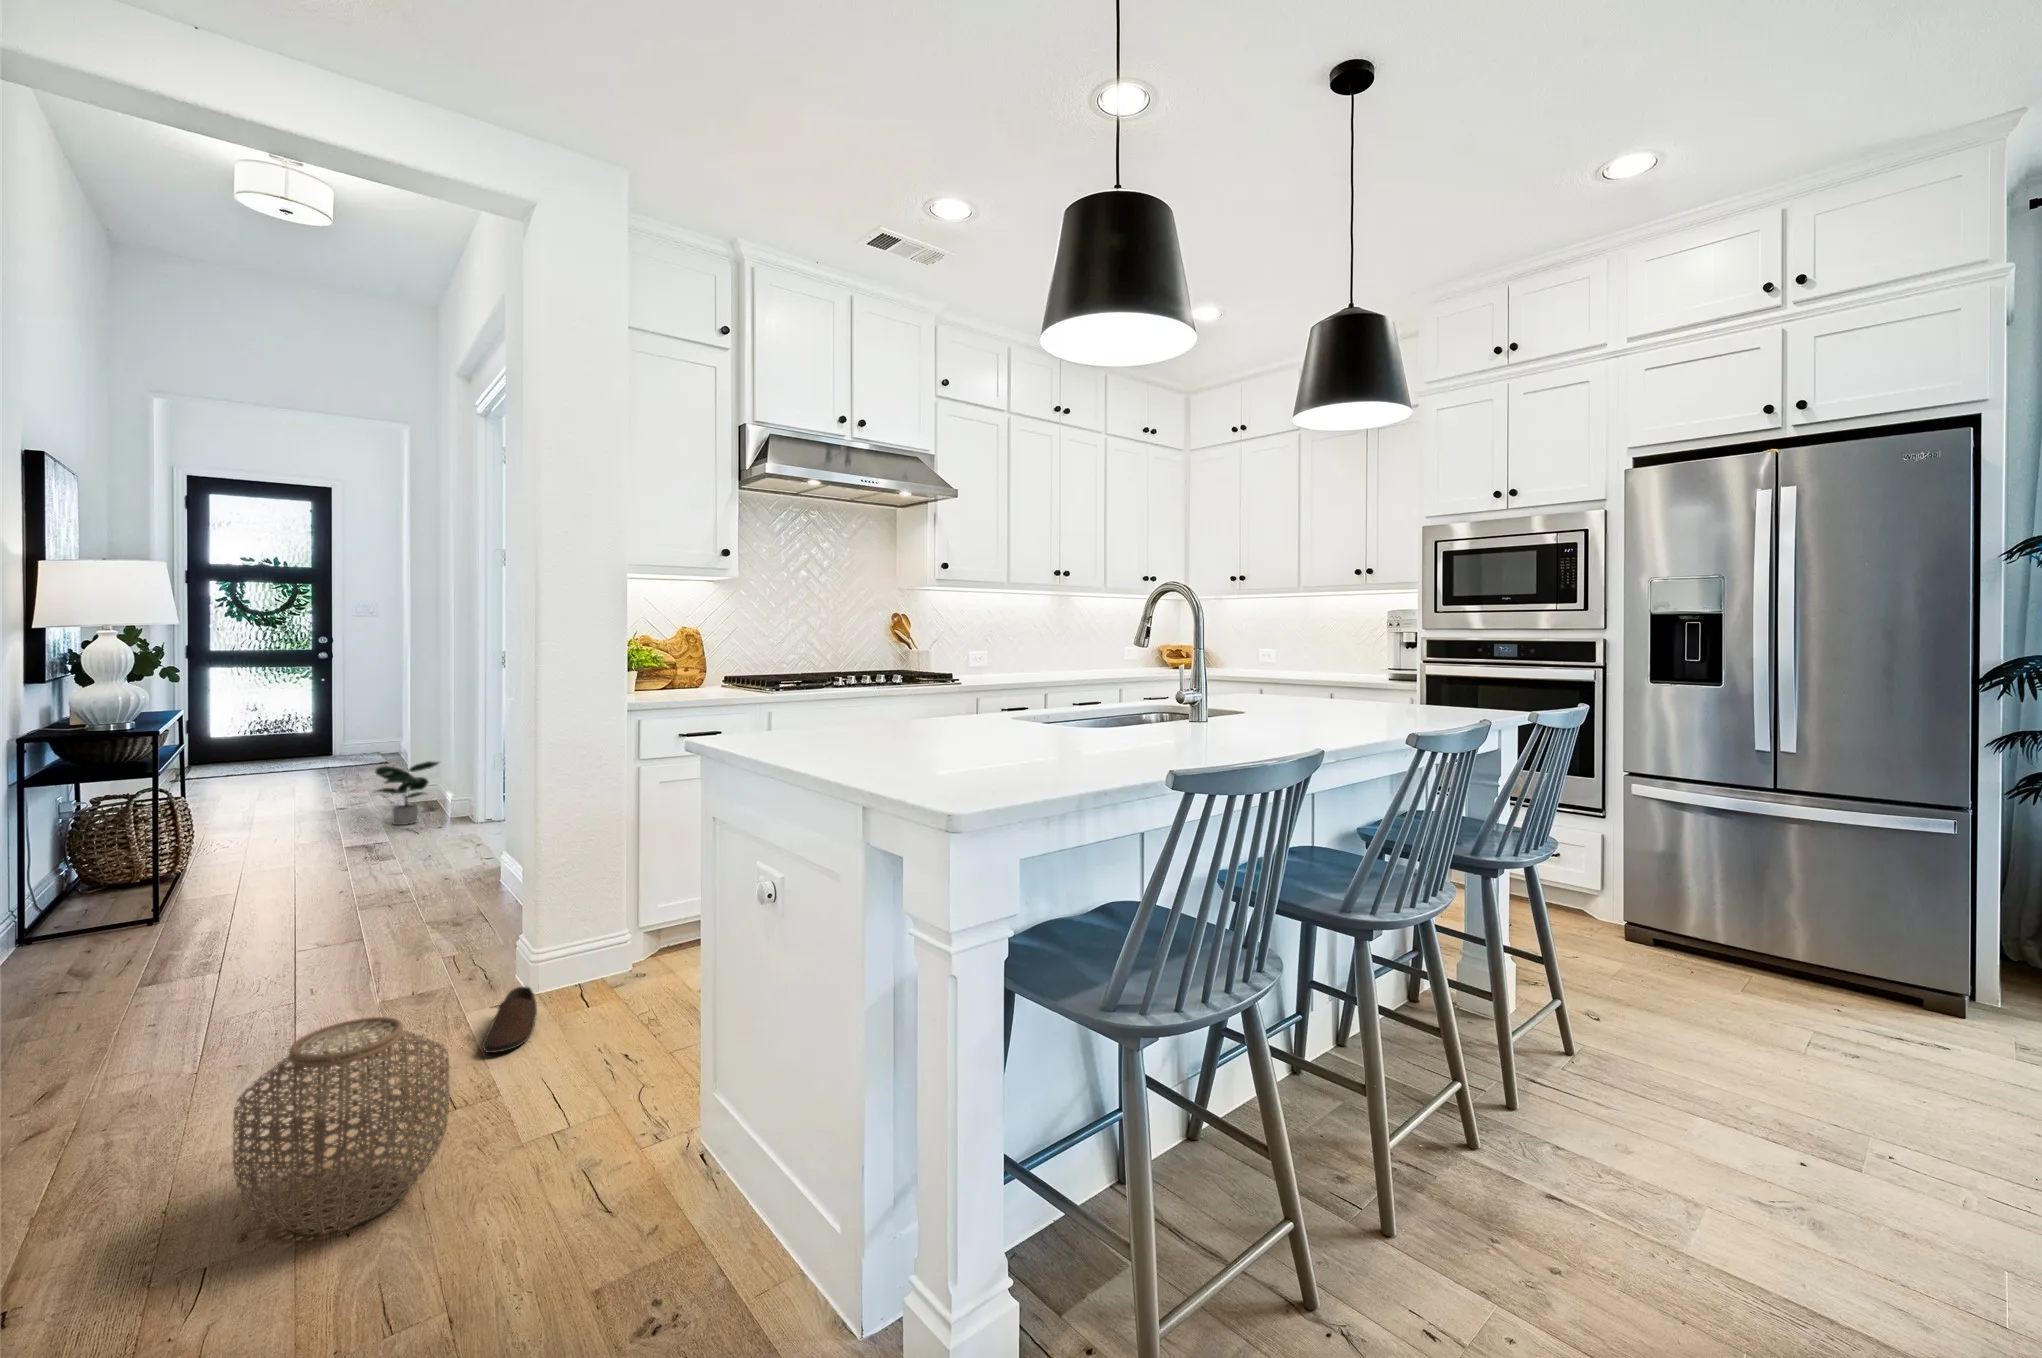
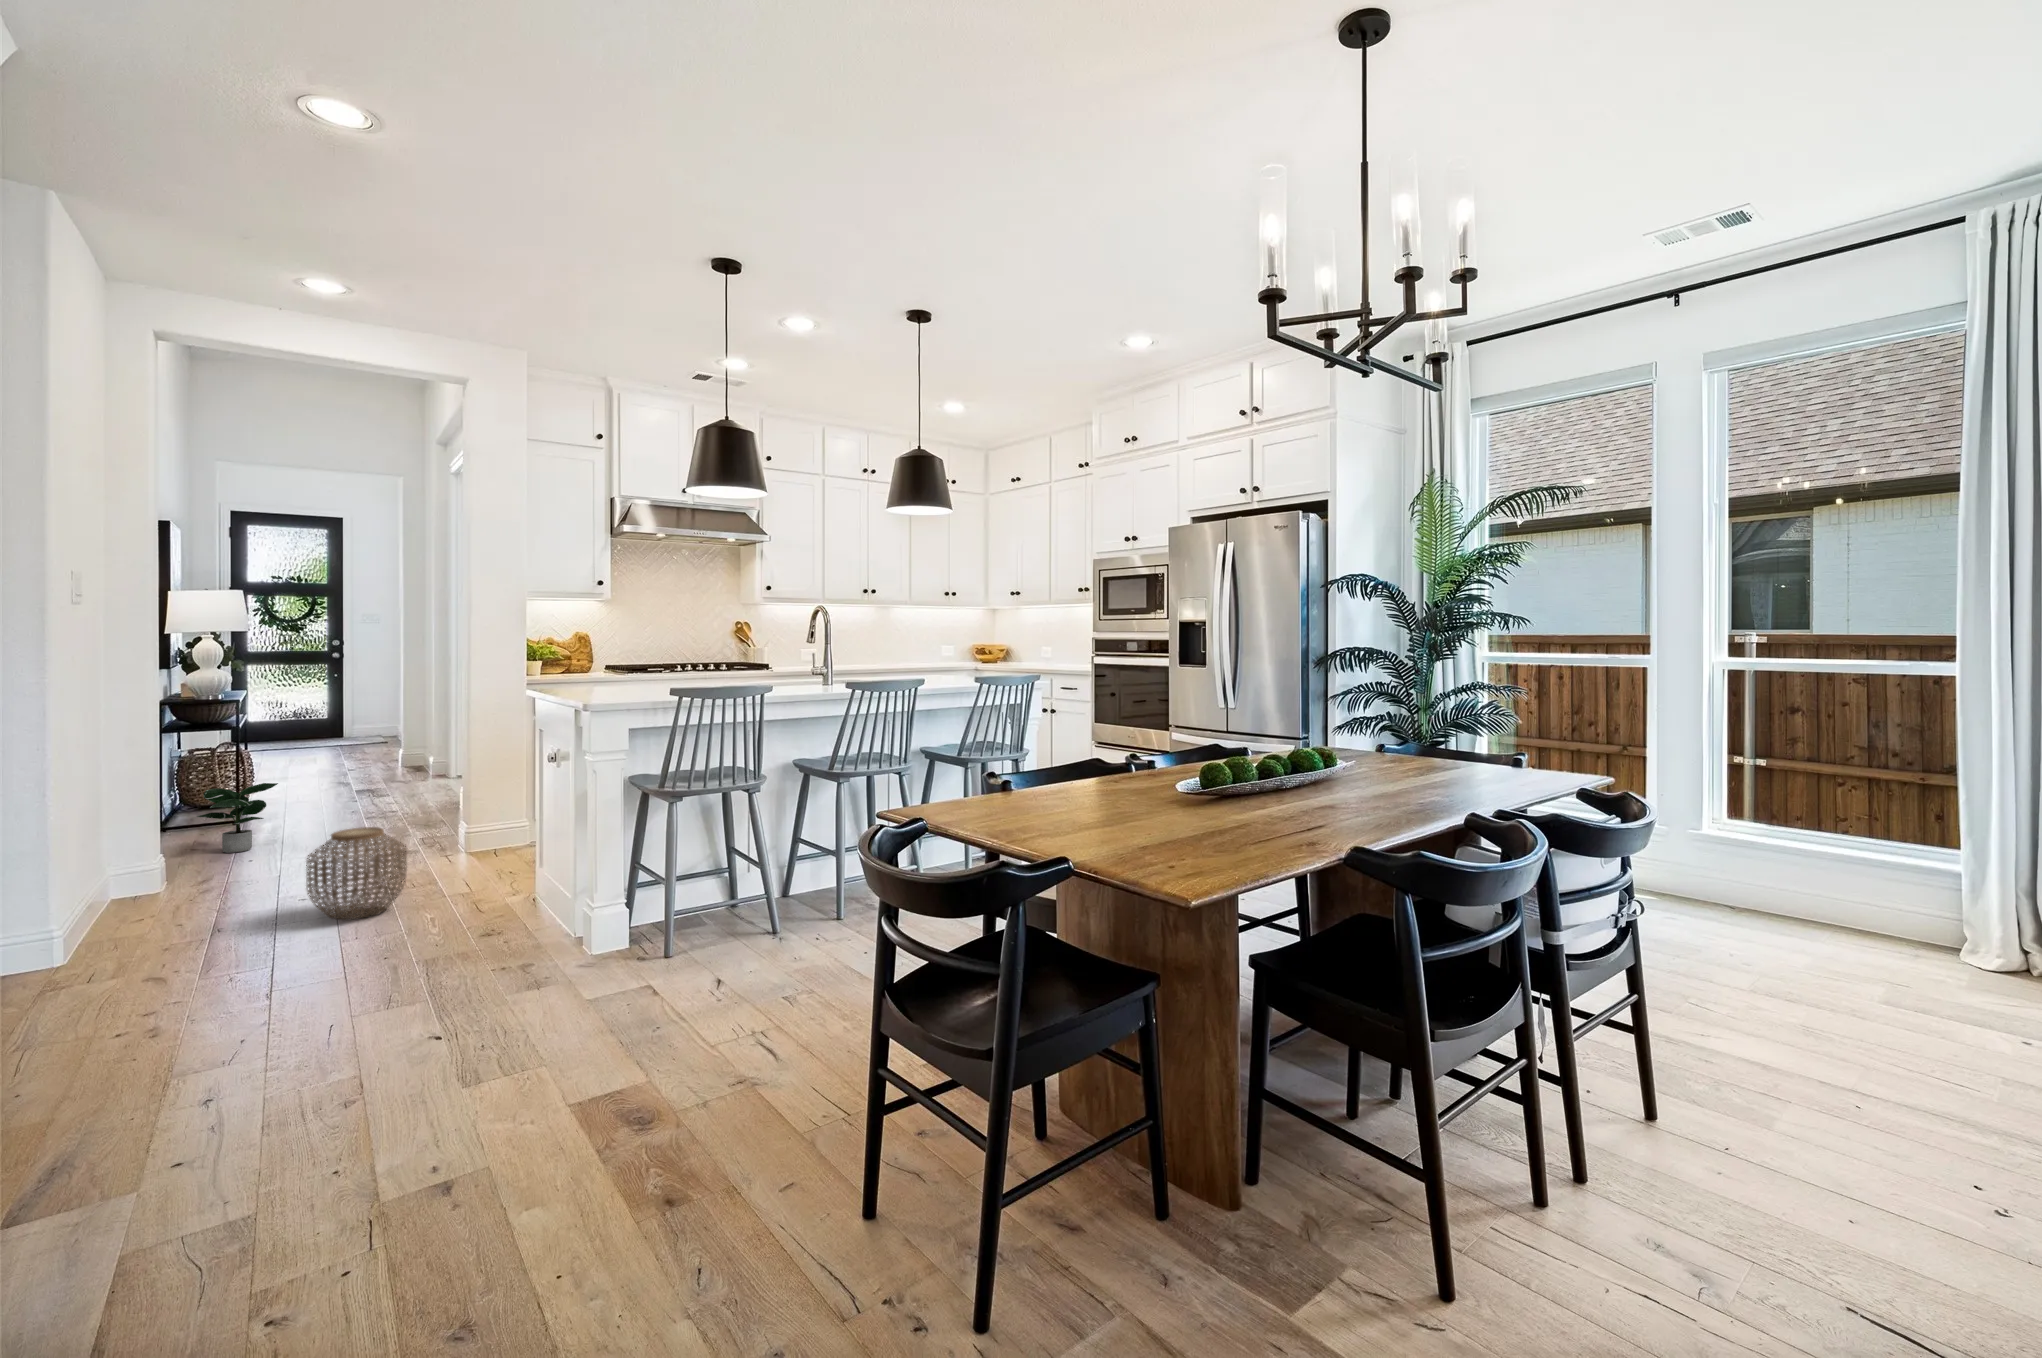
potted plant: present [375,762,438,825] -> present [197,783,278,853]
shoe: present [482,987,537,1053] -> none [431,844,465,872]

